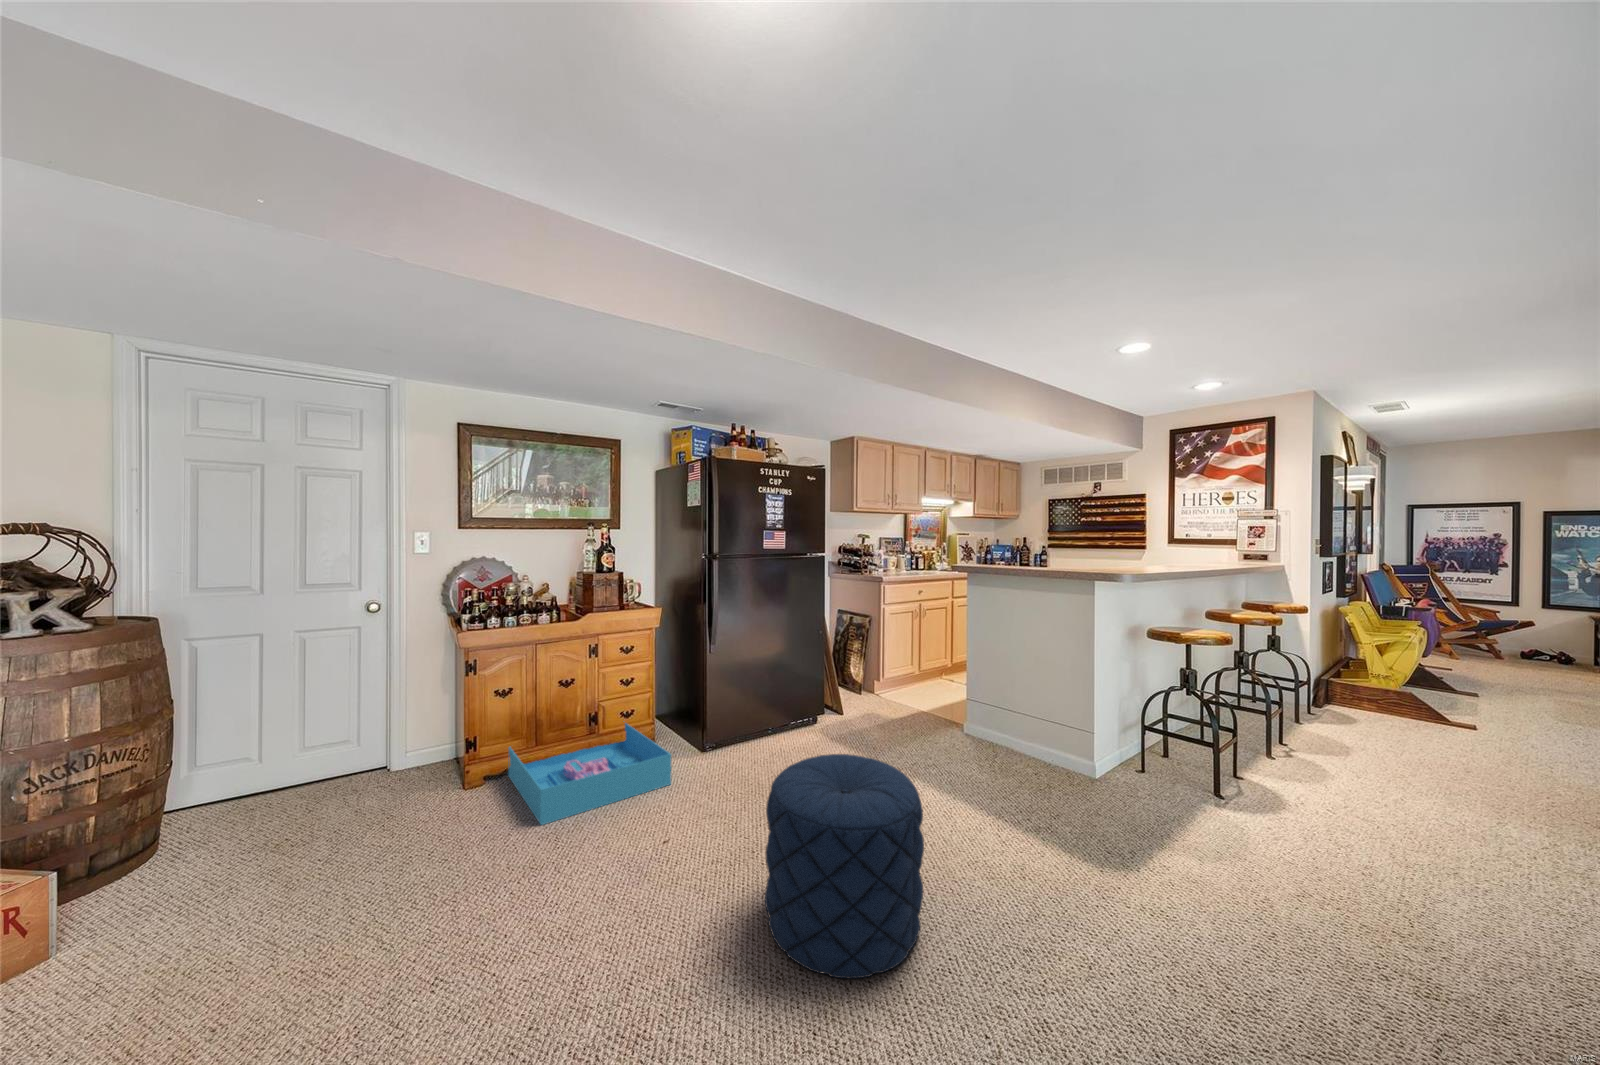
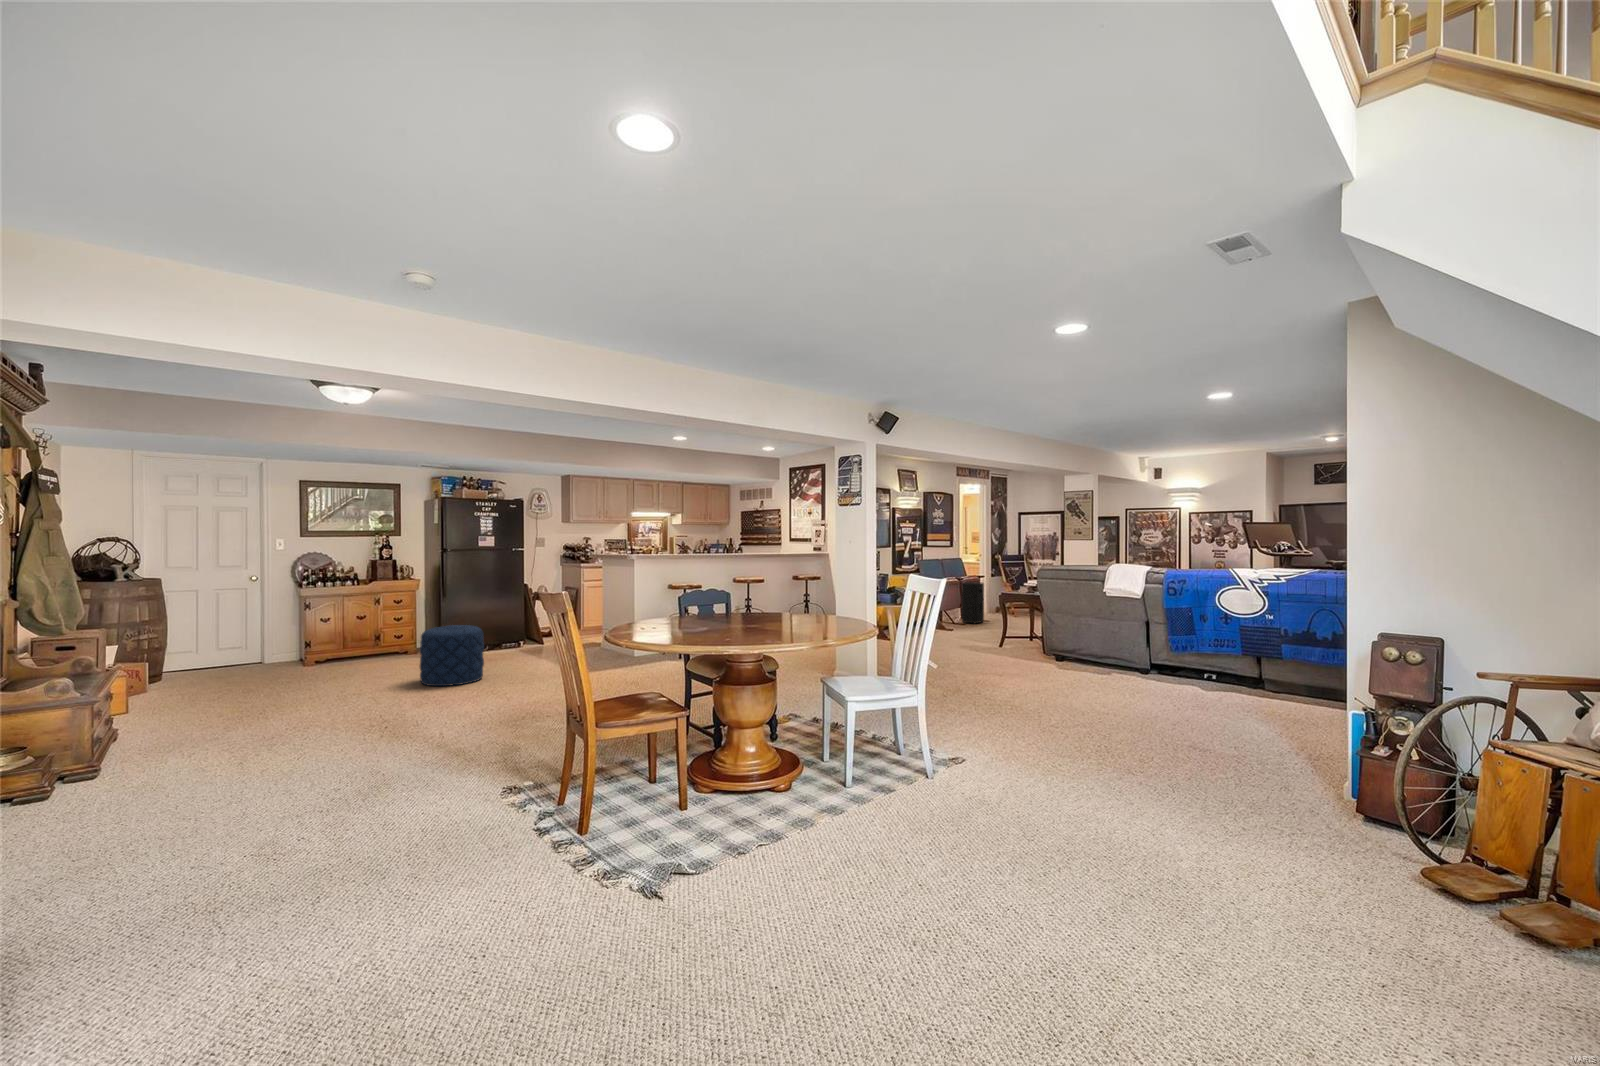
speaker: none [1431,608,1480,677] -> present [962,582,984,624]
storage bin: present [508,723,671,825] -> none [328,641,412,671]

